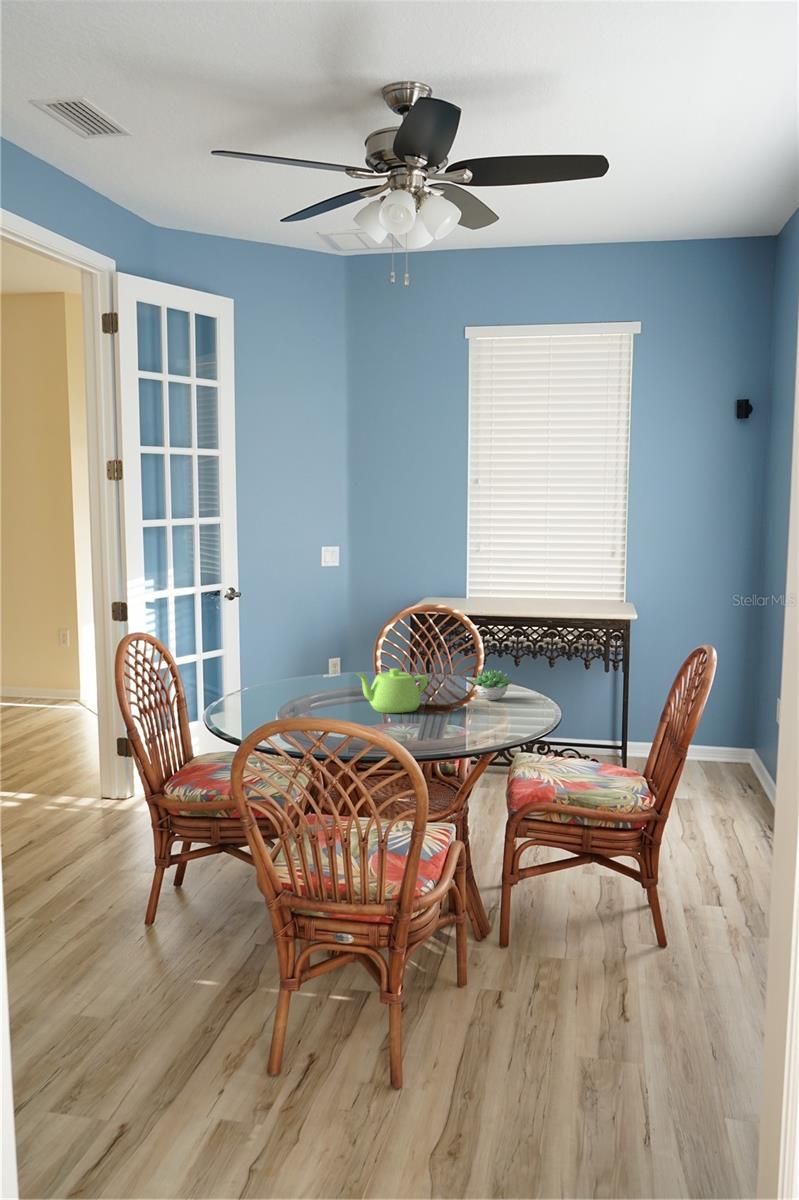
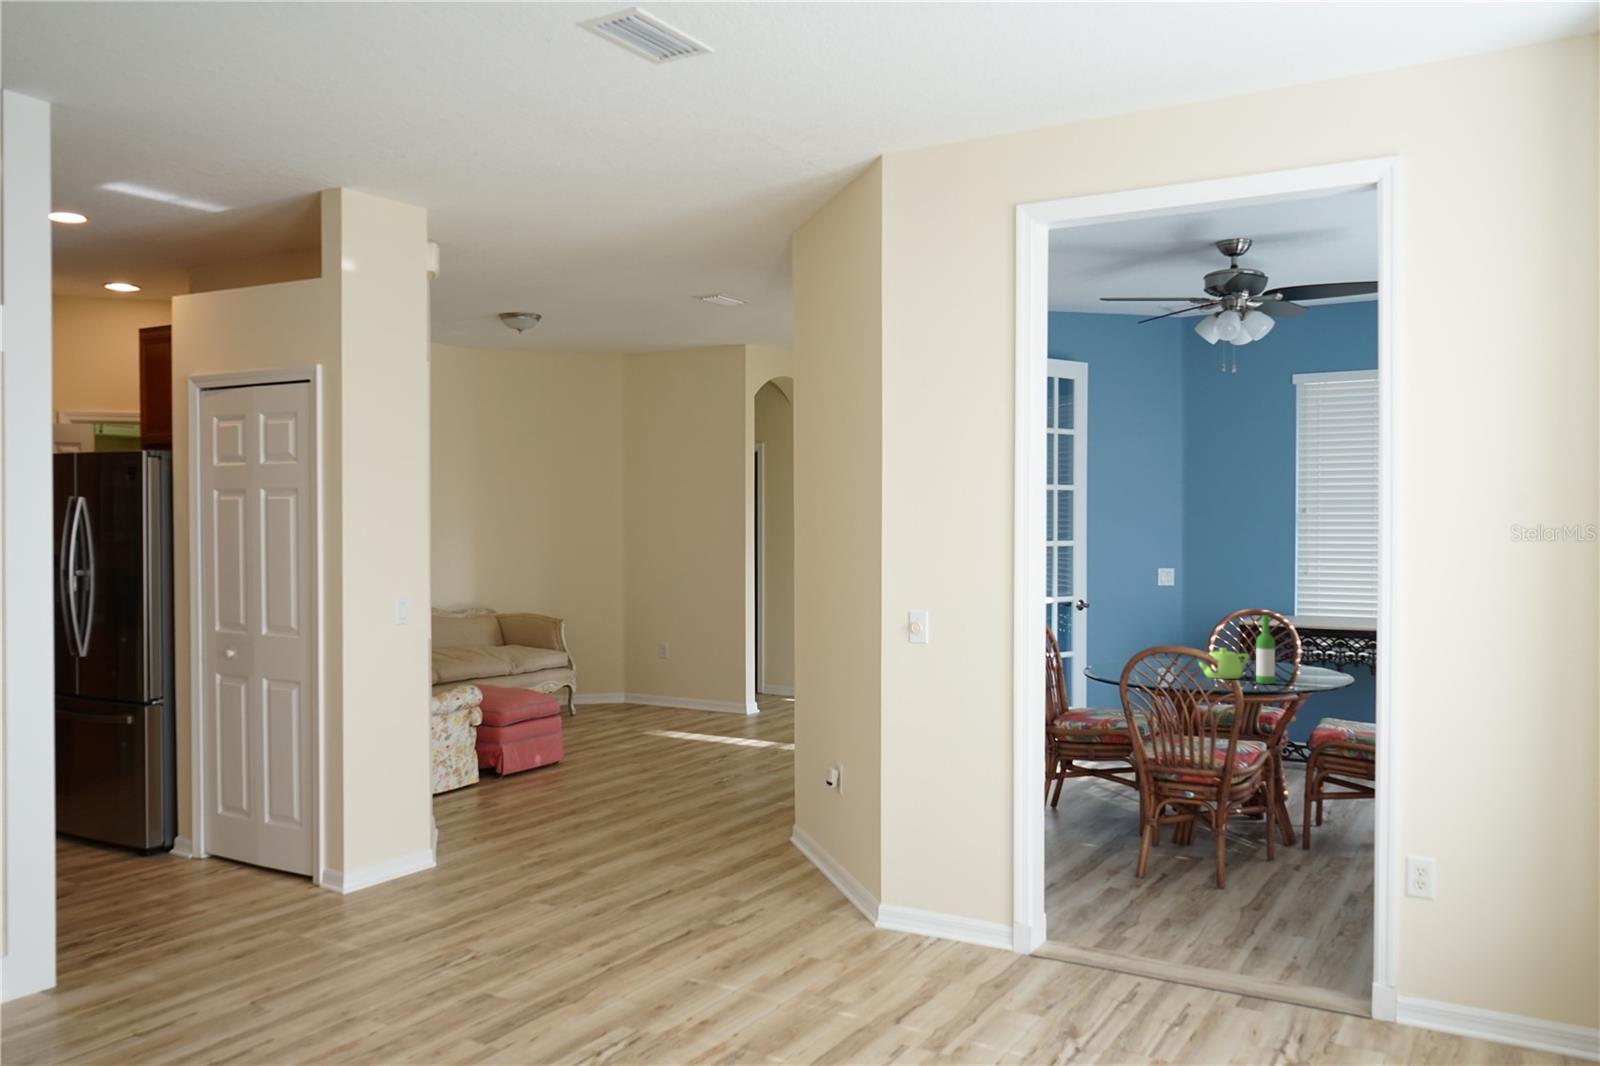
wine bottle: none [439,626,463,722] -> present [1256,615,1275,684]
succulent plant: present [471,670,513,700] -> none [1284,655,1319,677]

